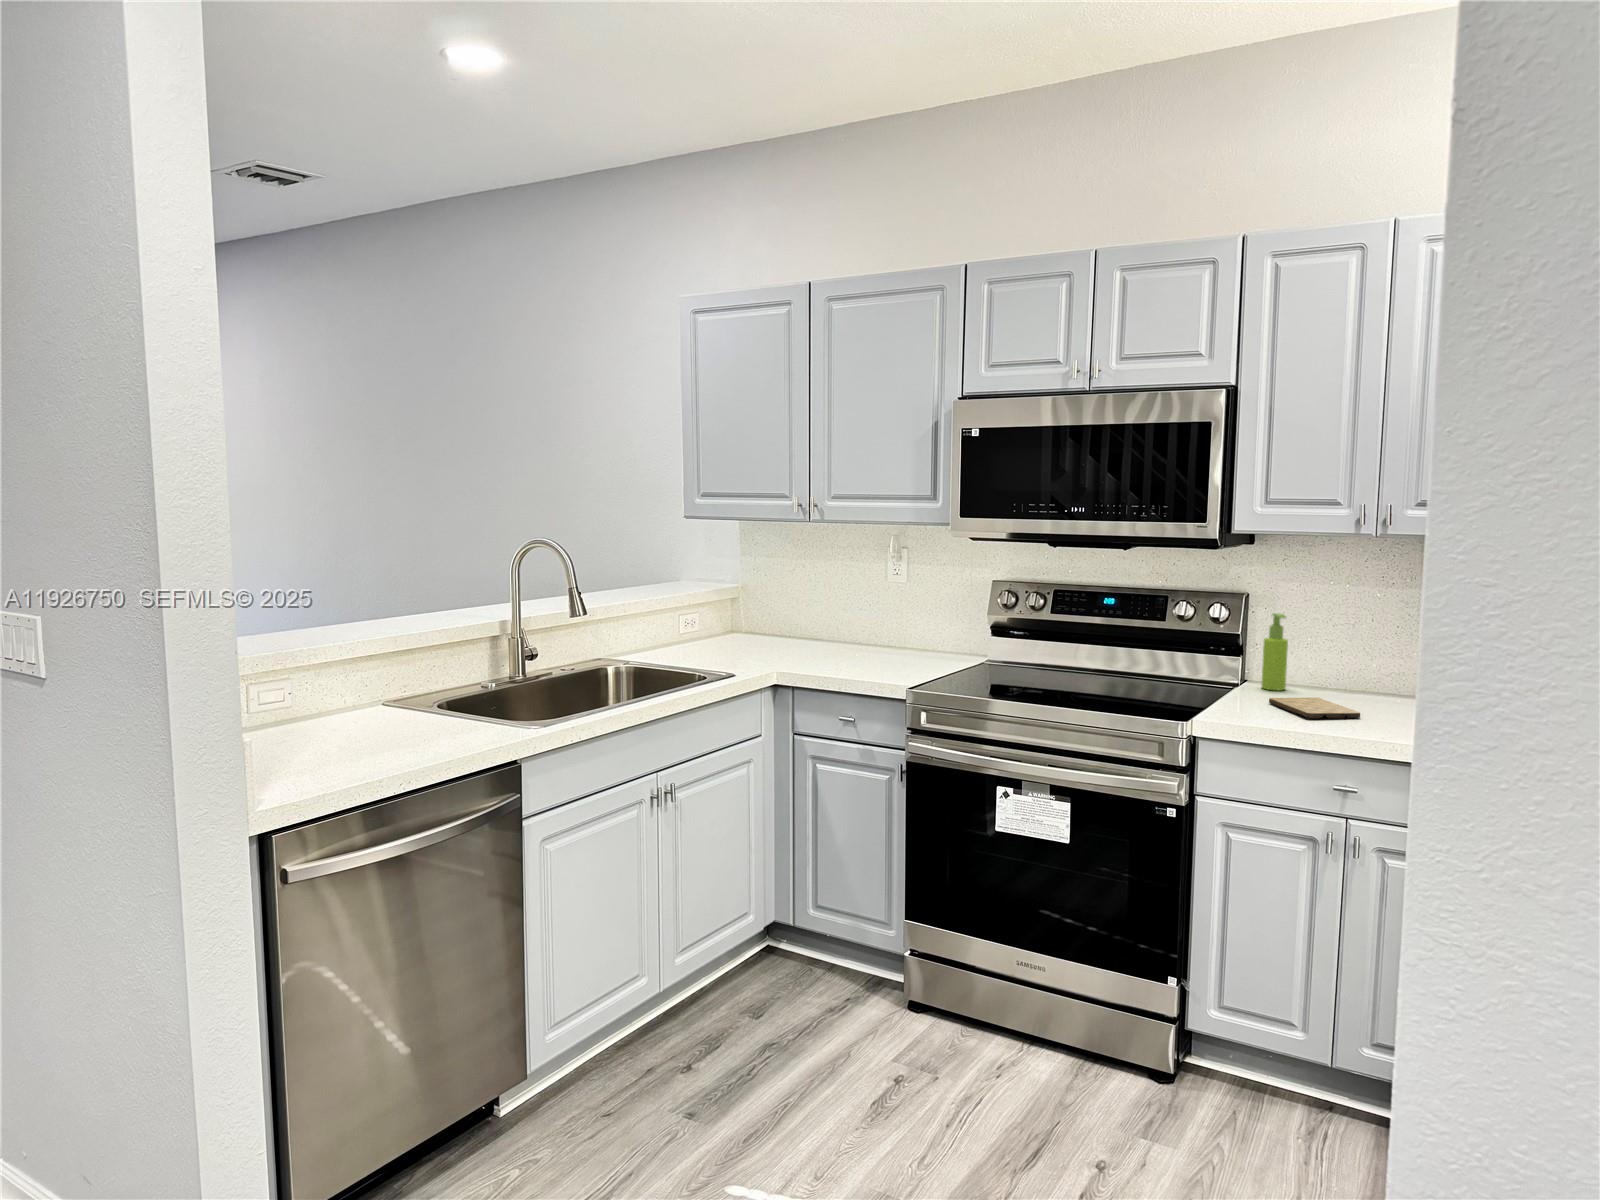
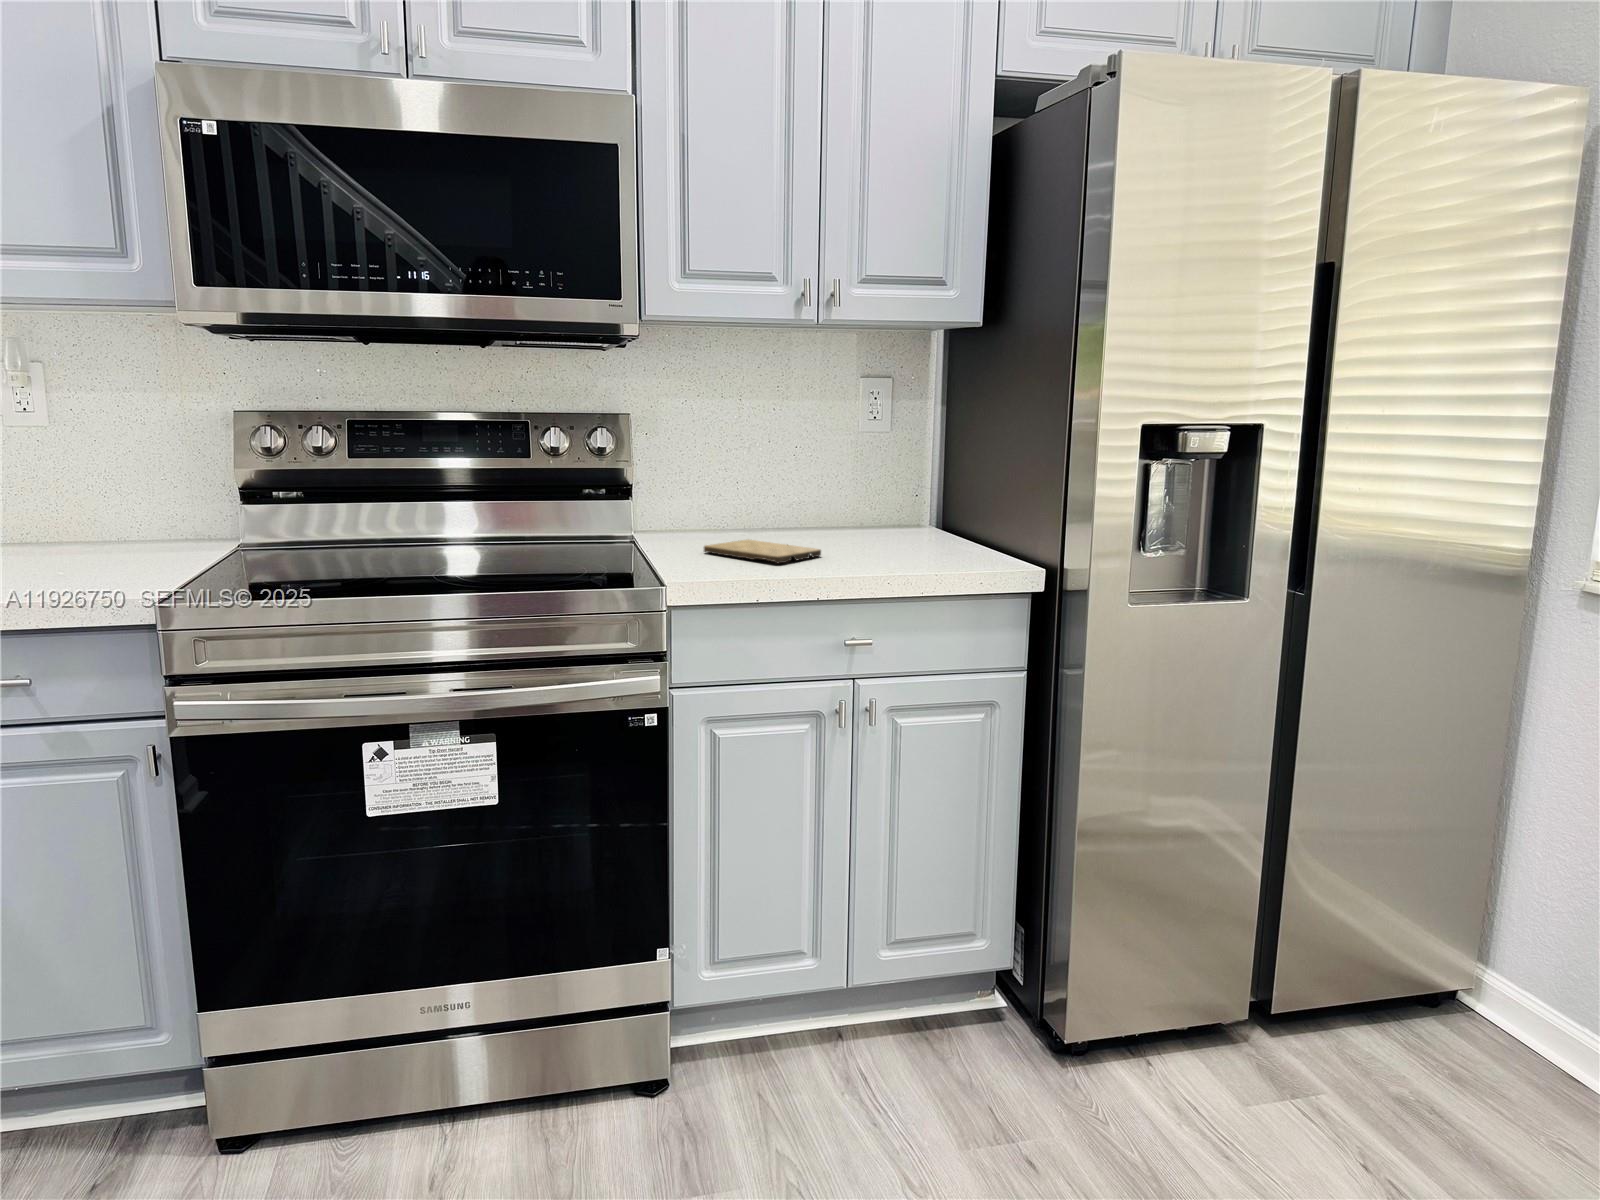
soap dispenser: present [1262,613,1288,690] -> none [662,437,692,538]

